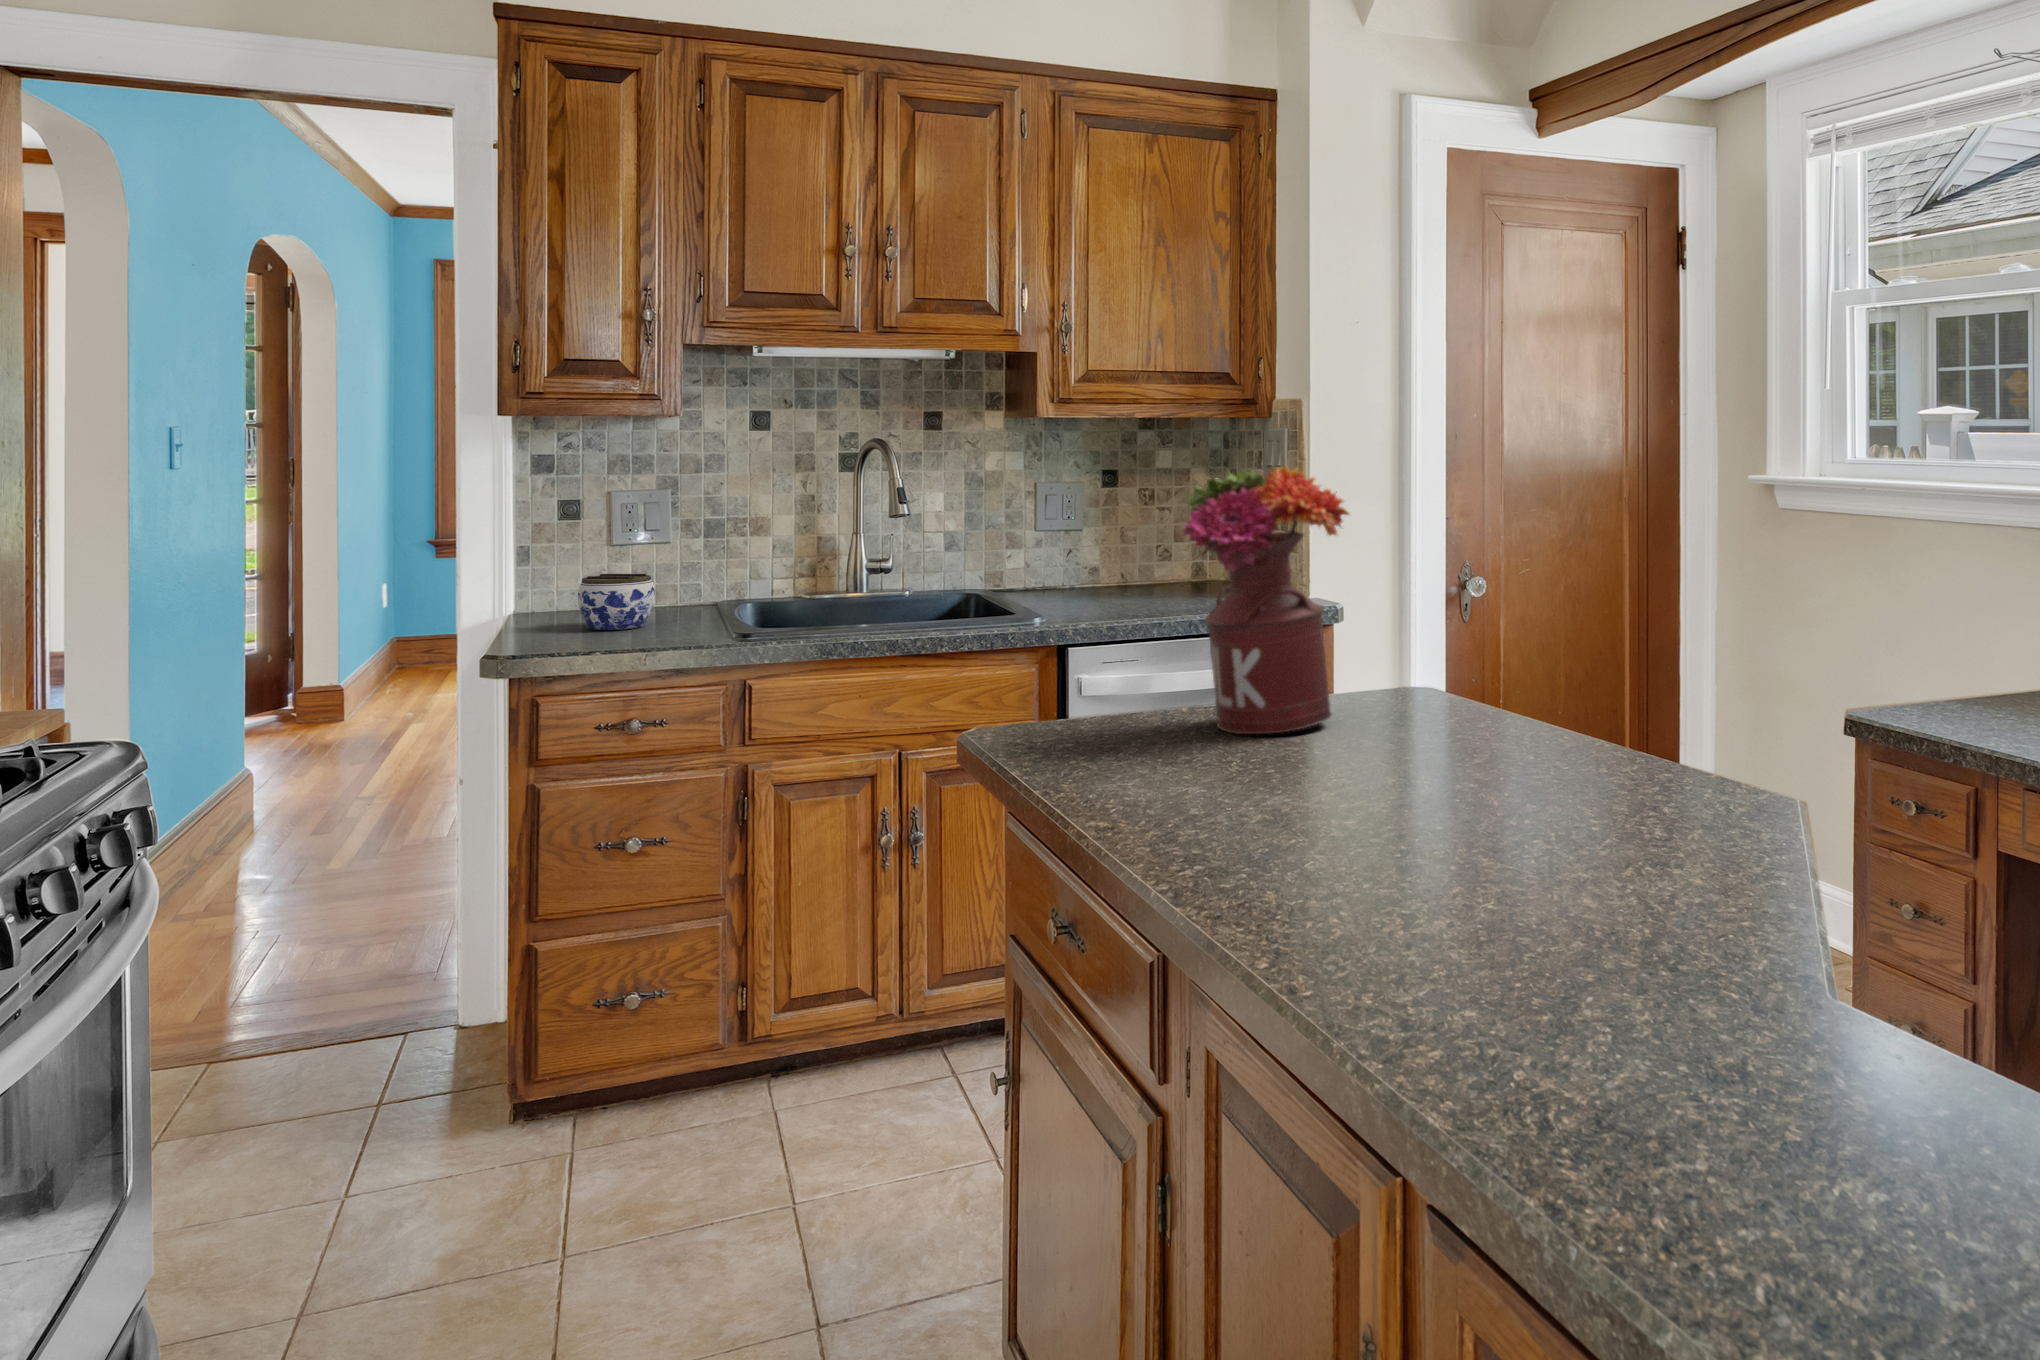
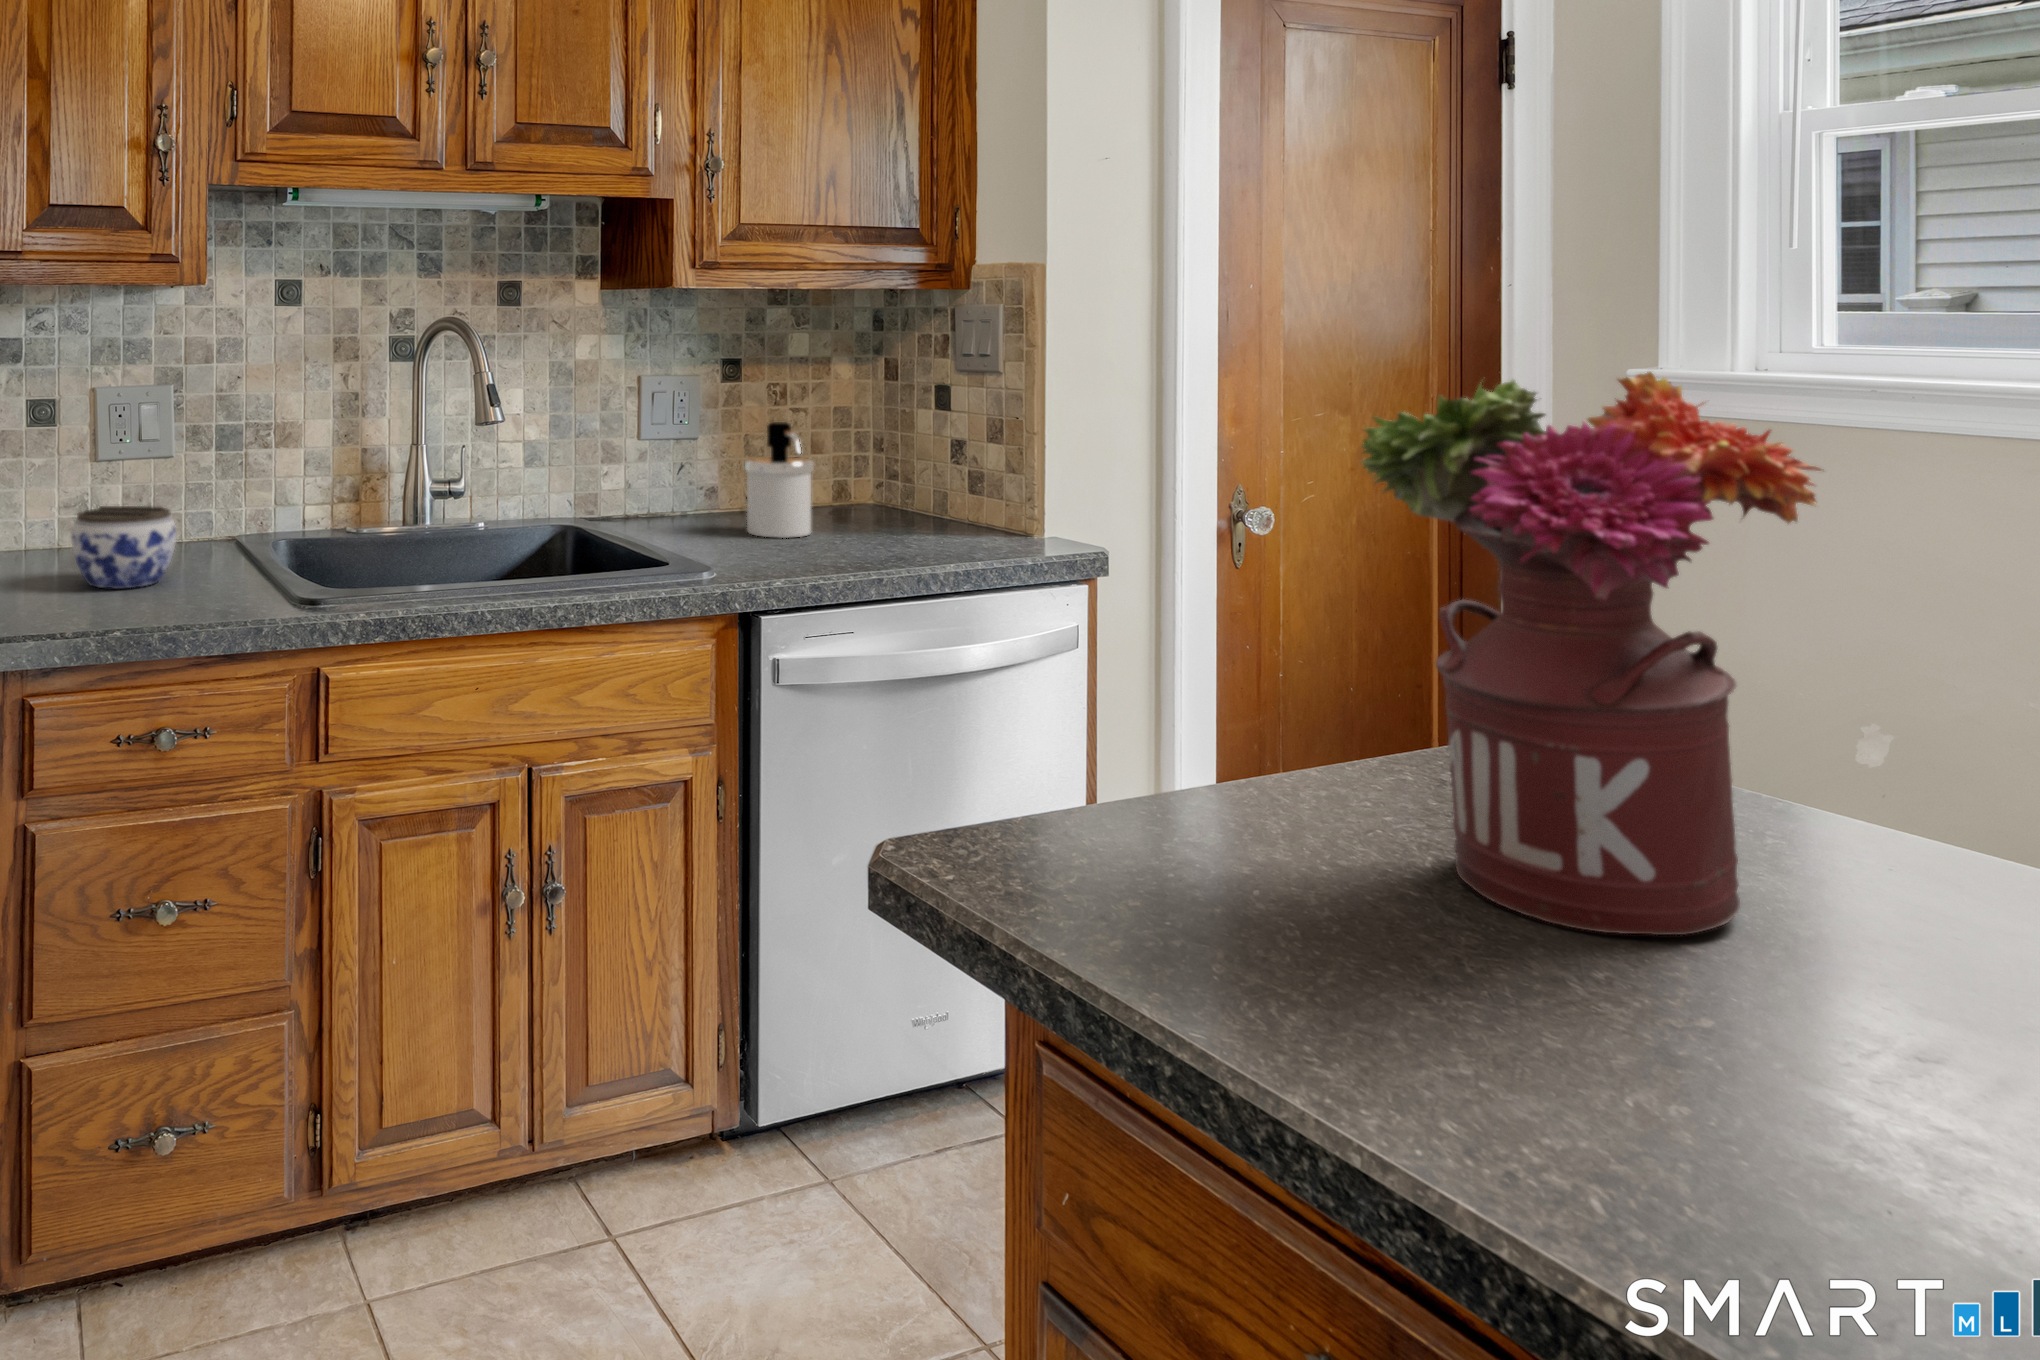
soap dispenser: none [1101,515,1151,599] -> present [745,422,814,538]

